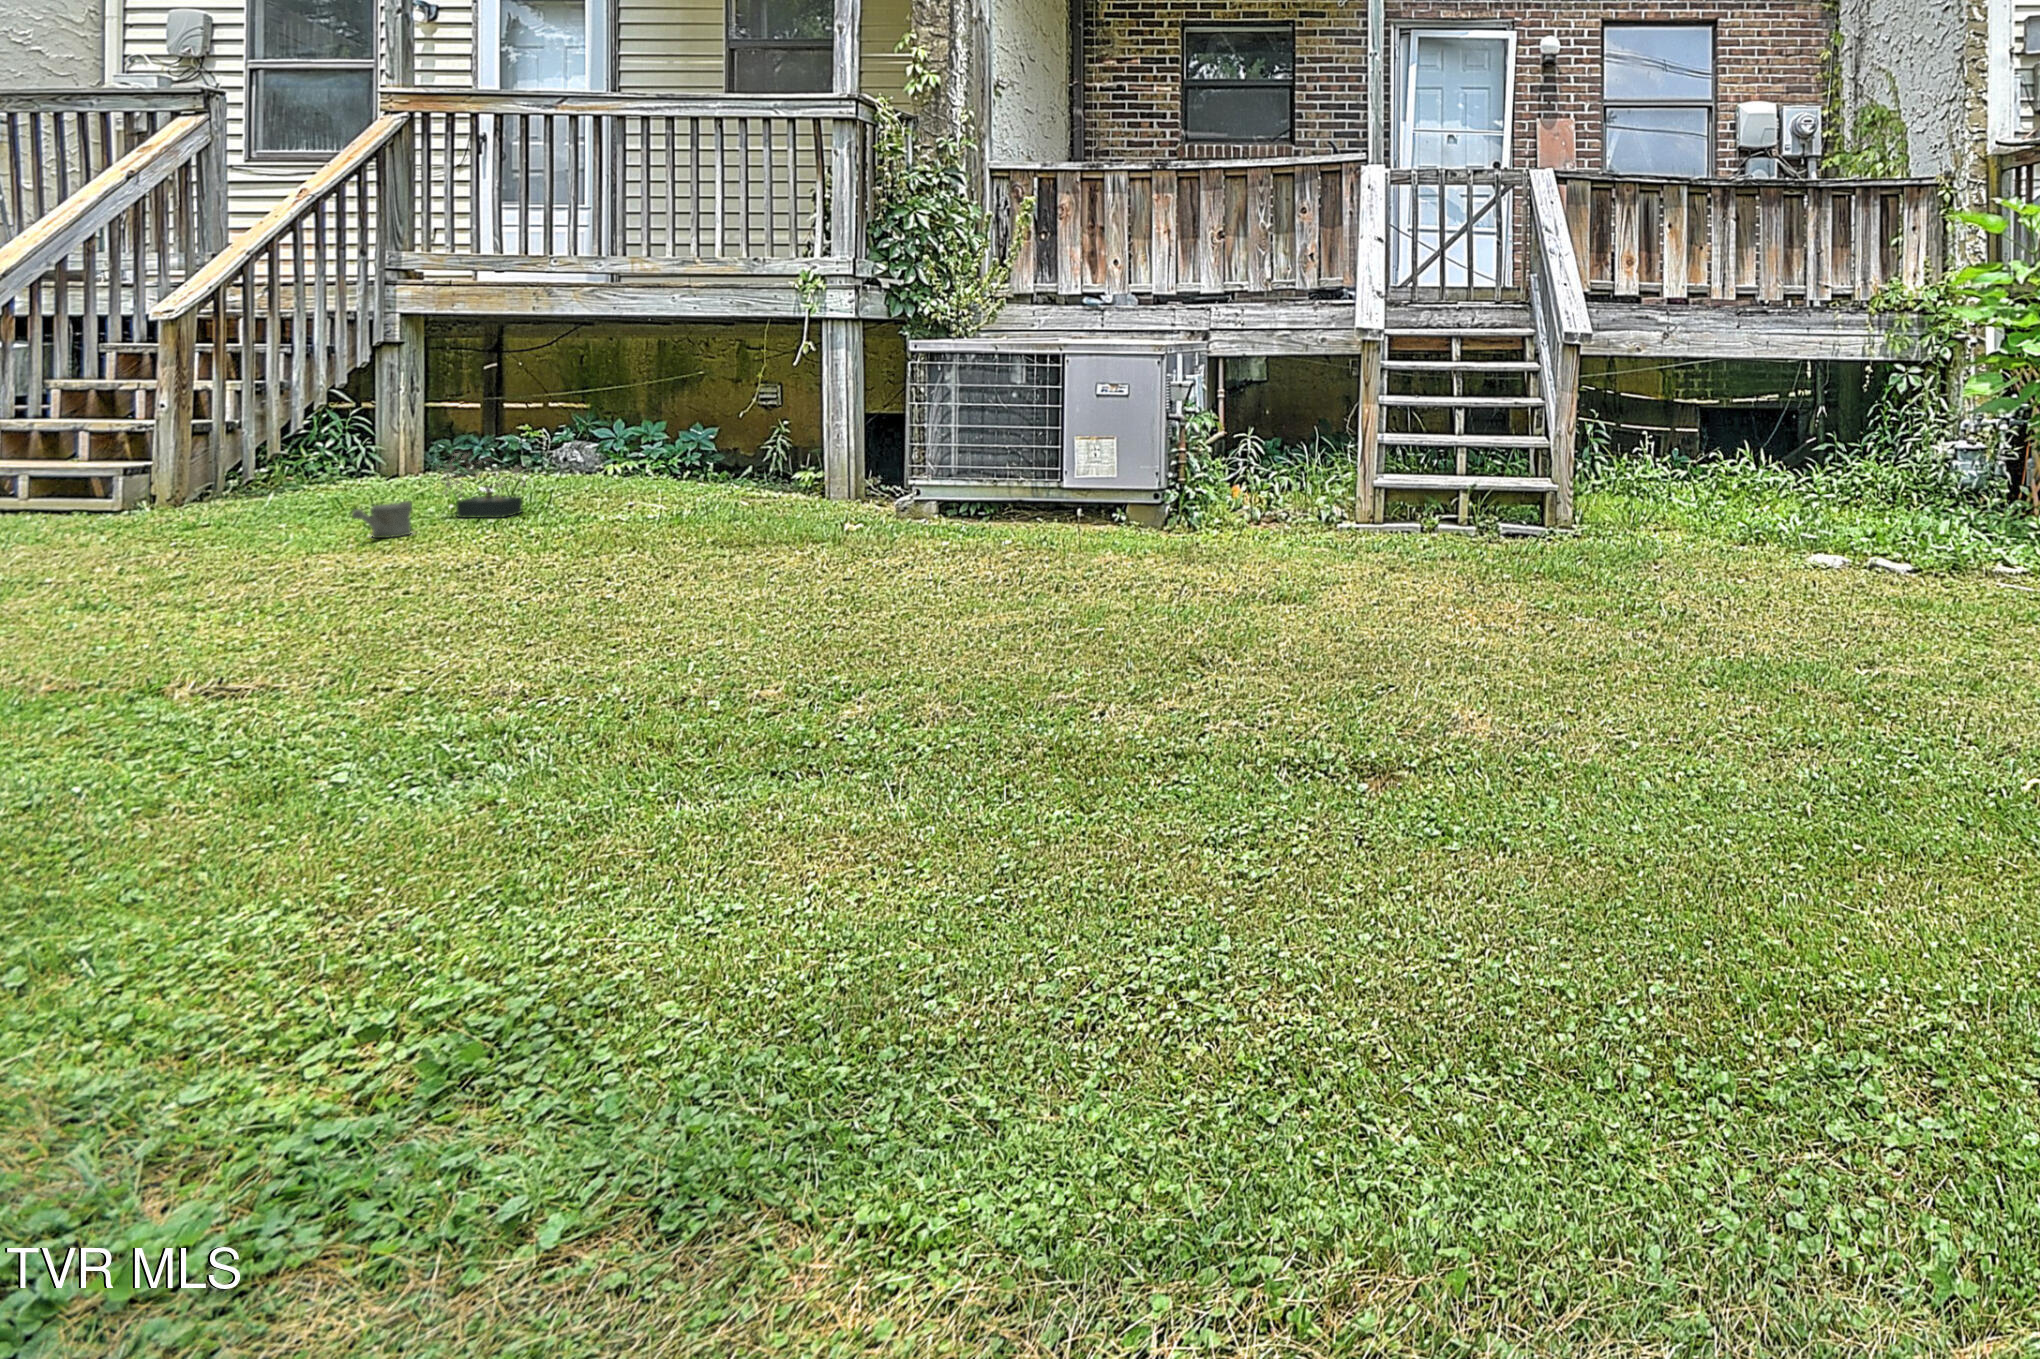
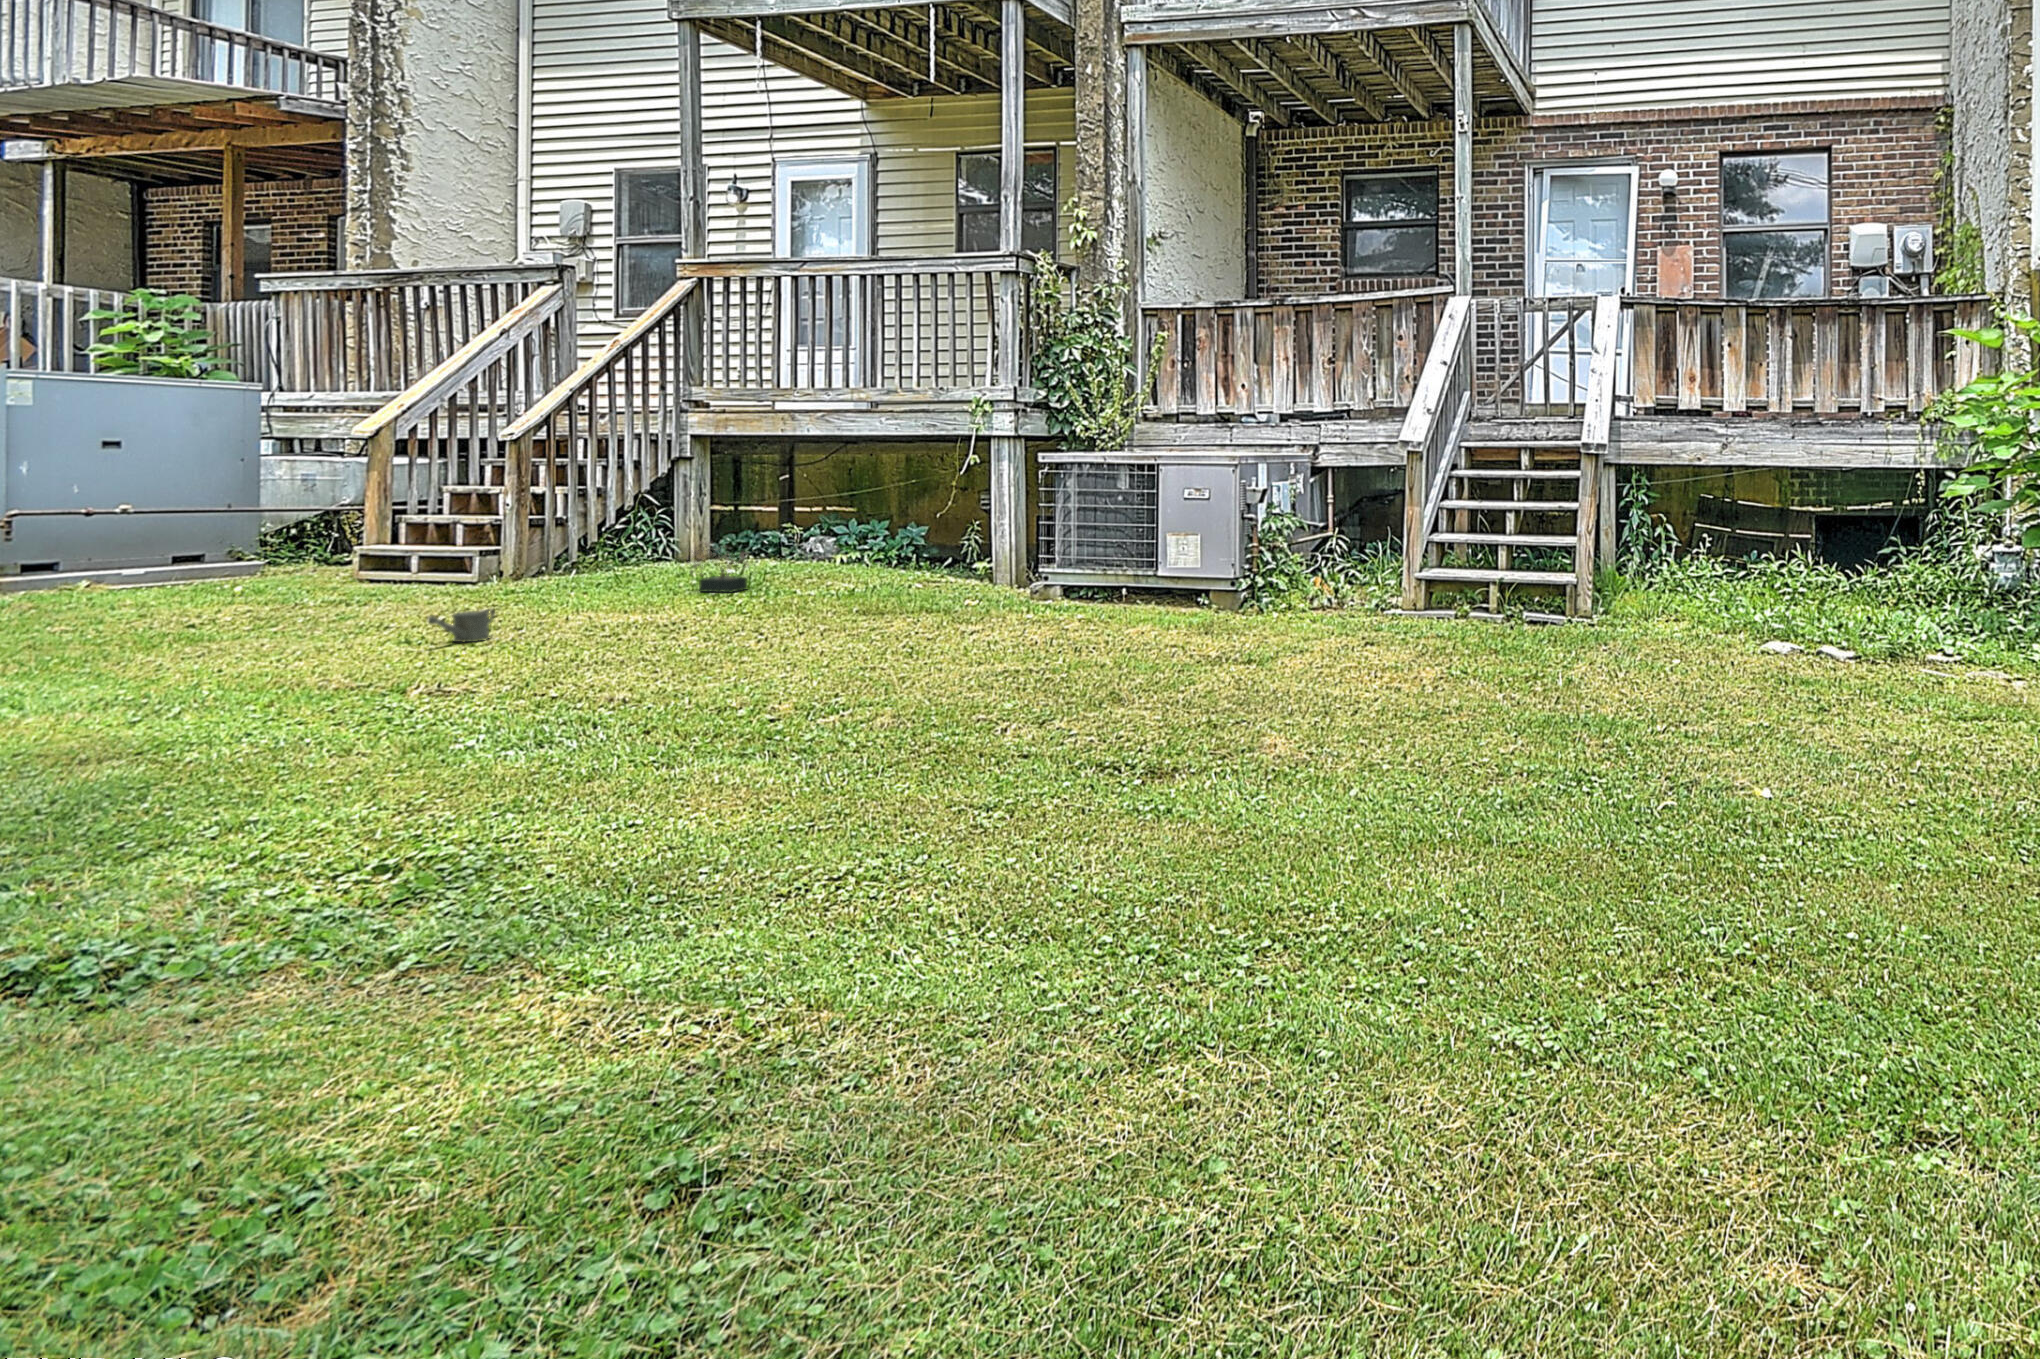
watering can: present [352,501,412,538] -> present [427,609,495,642]

